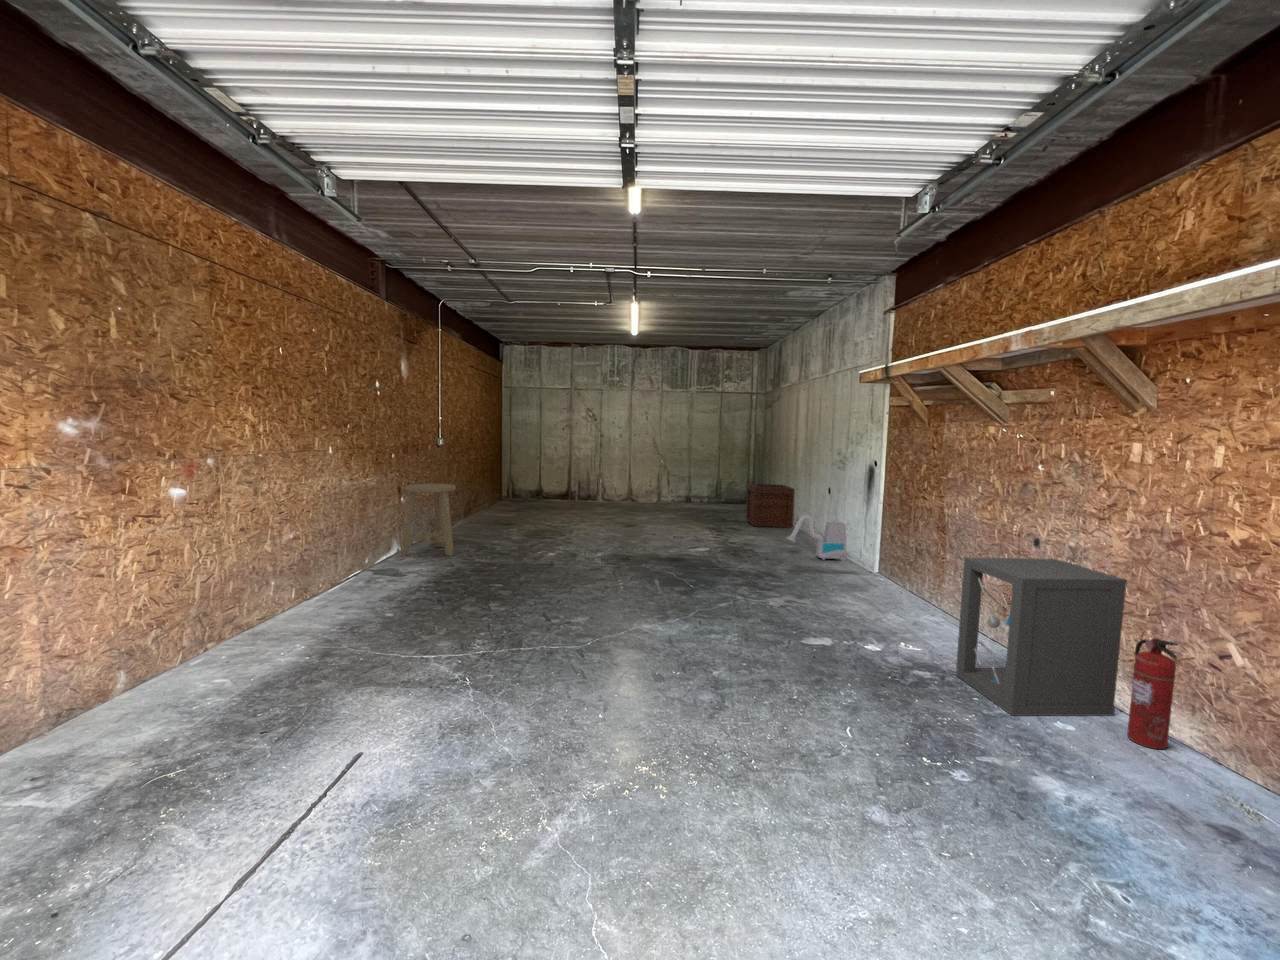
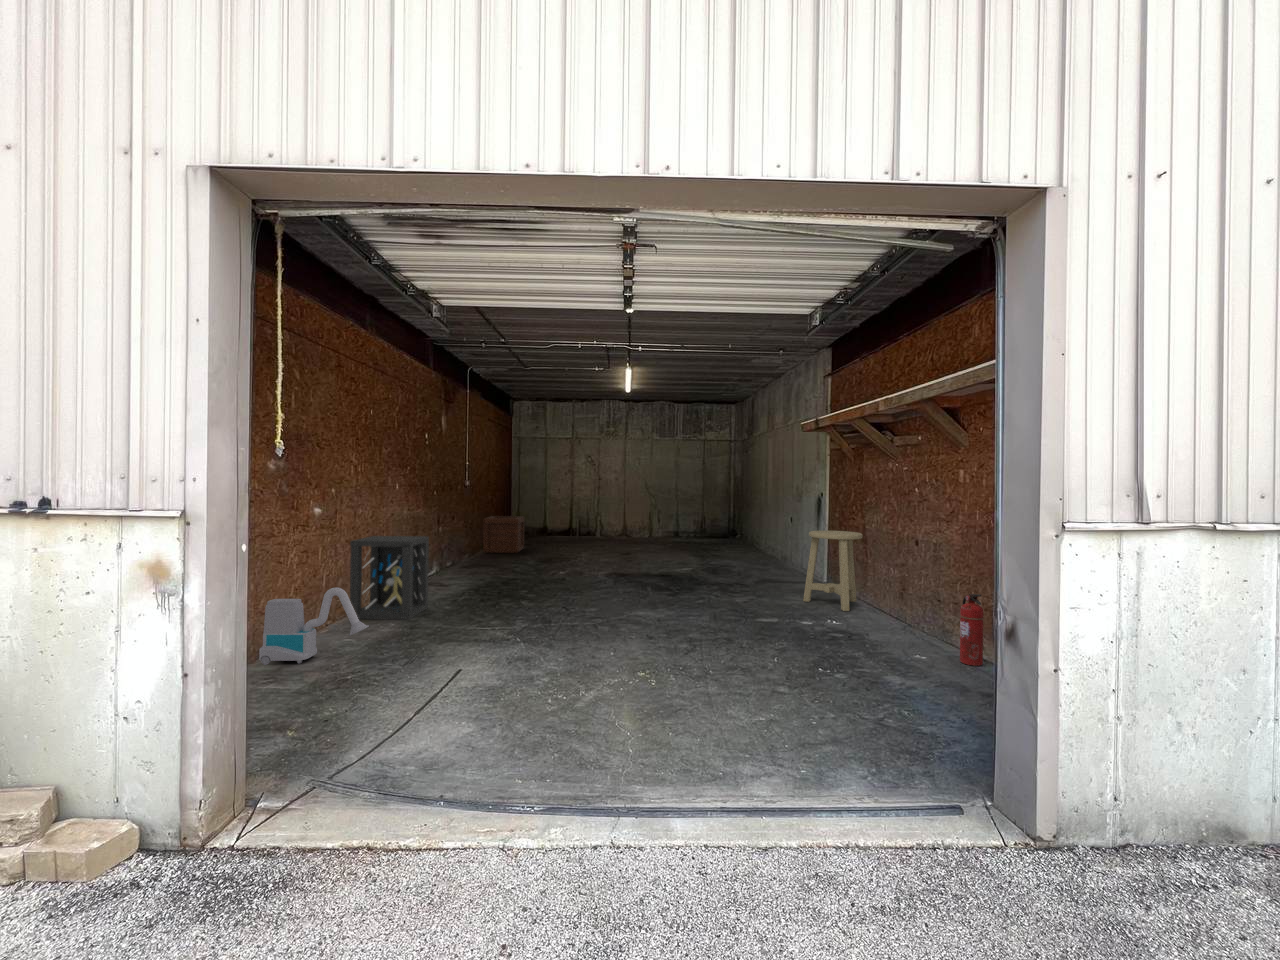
stool: present [401,483,456,556] -> present [803,530,863,611]
wooden crate: present [746,484,795,528] -> present [483,516,524,553]
vacuum cleaner: present [786,515,847,561] -> present [259,588,369,665]
storage cabinet: present [956,558,1127,716] -> present [350,536,429,620]

